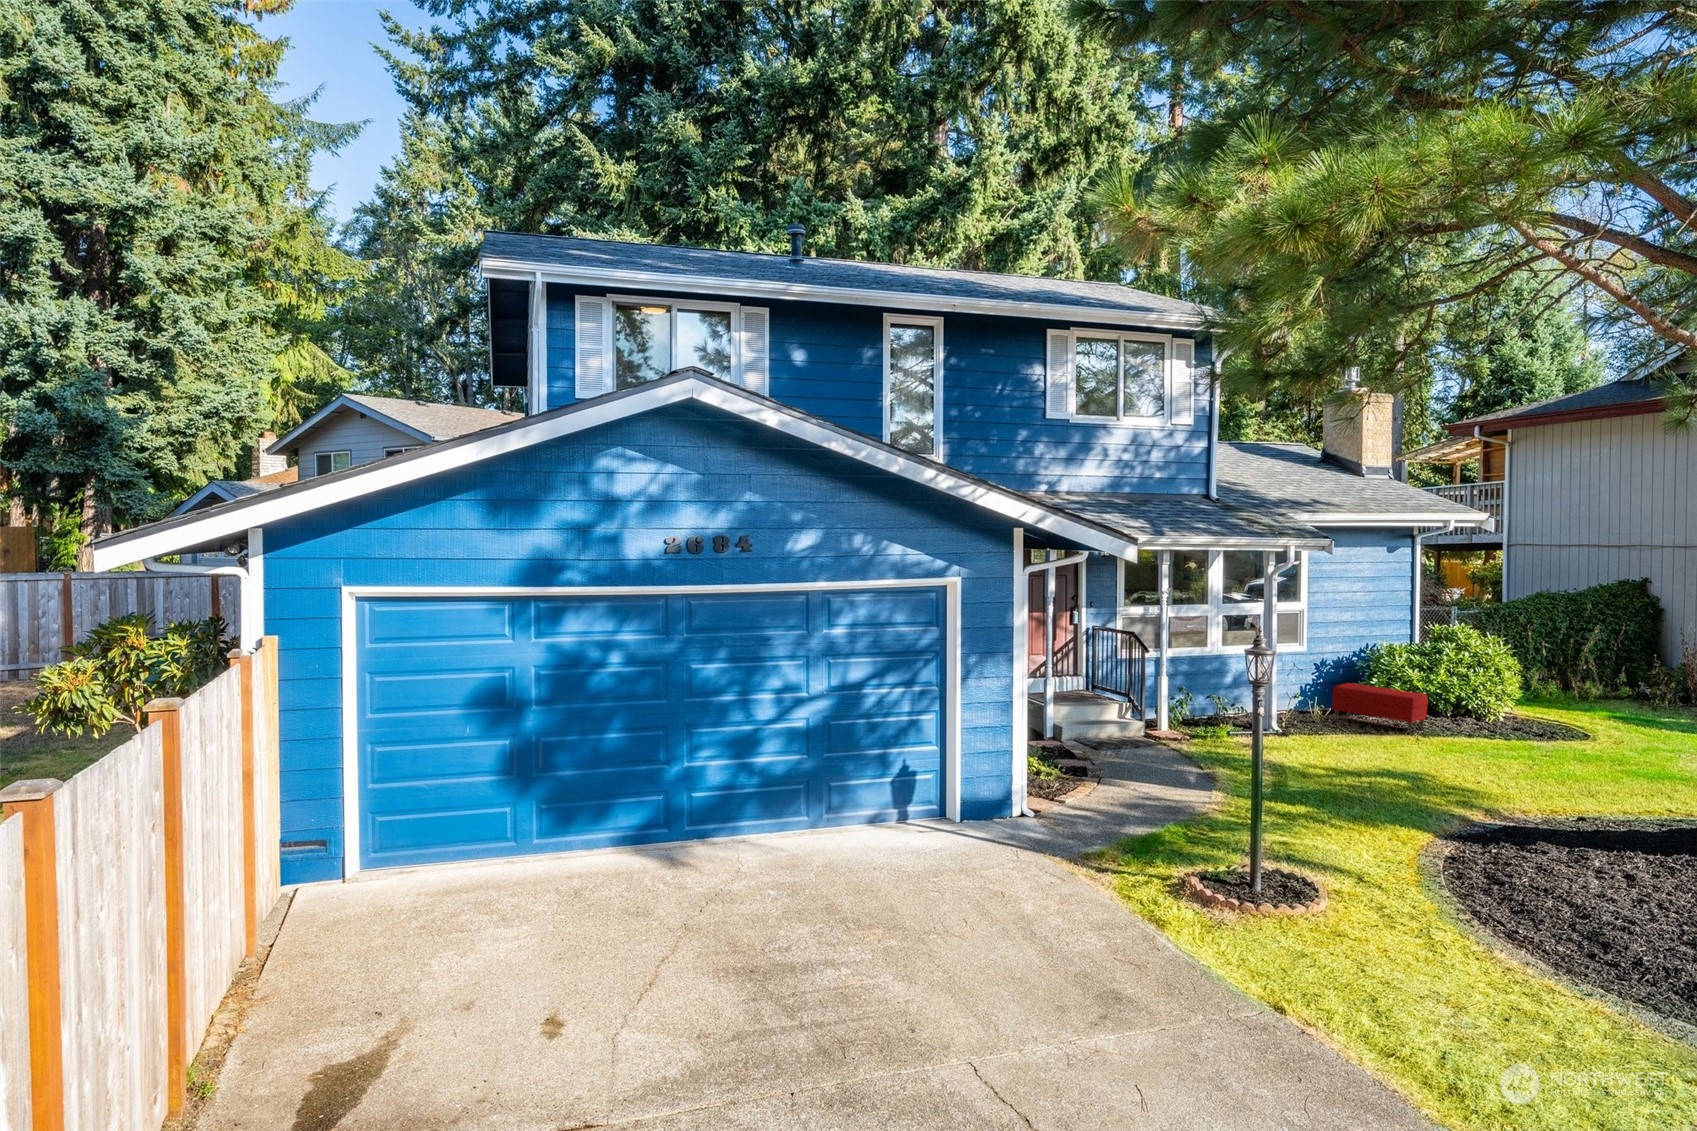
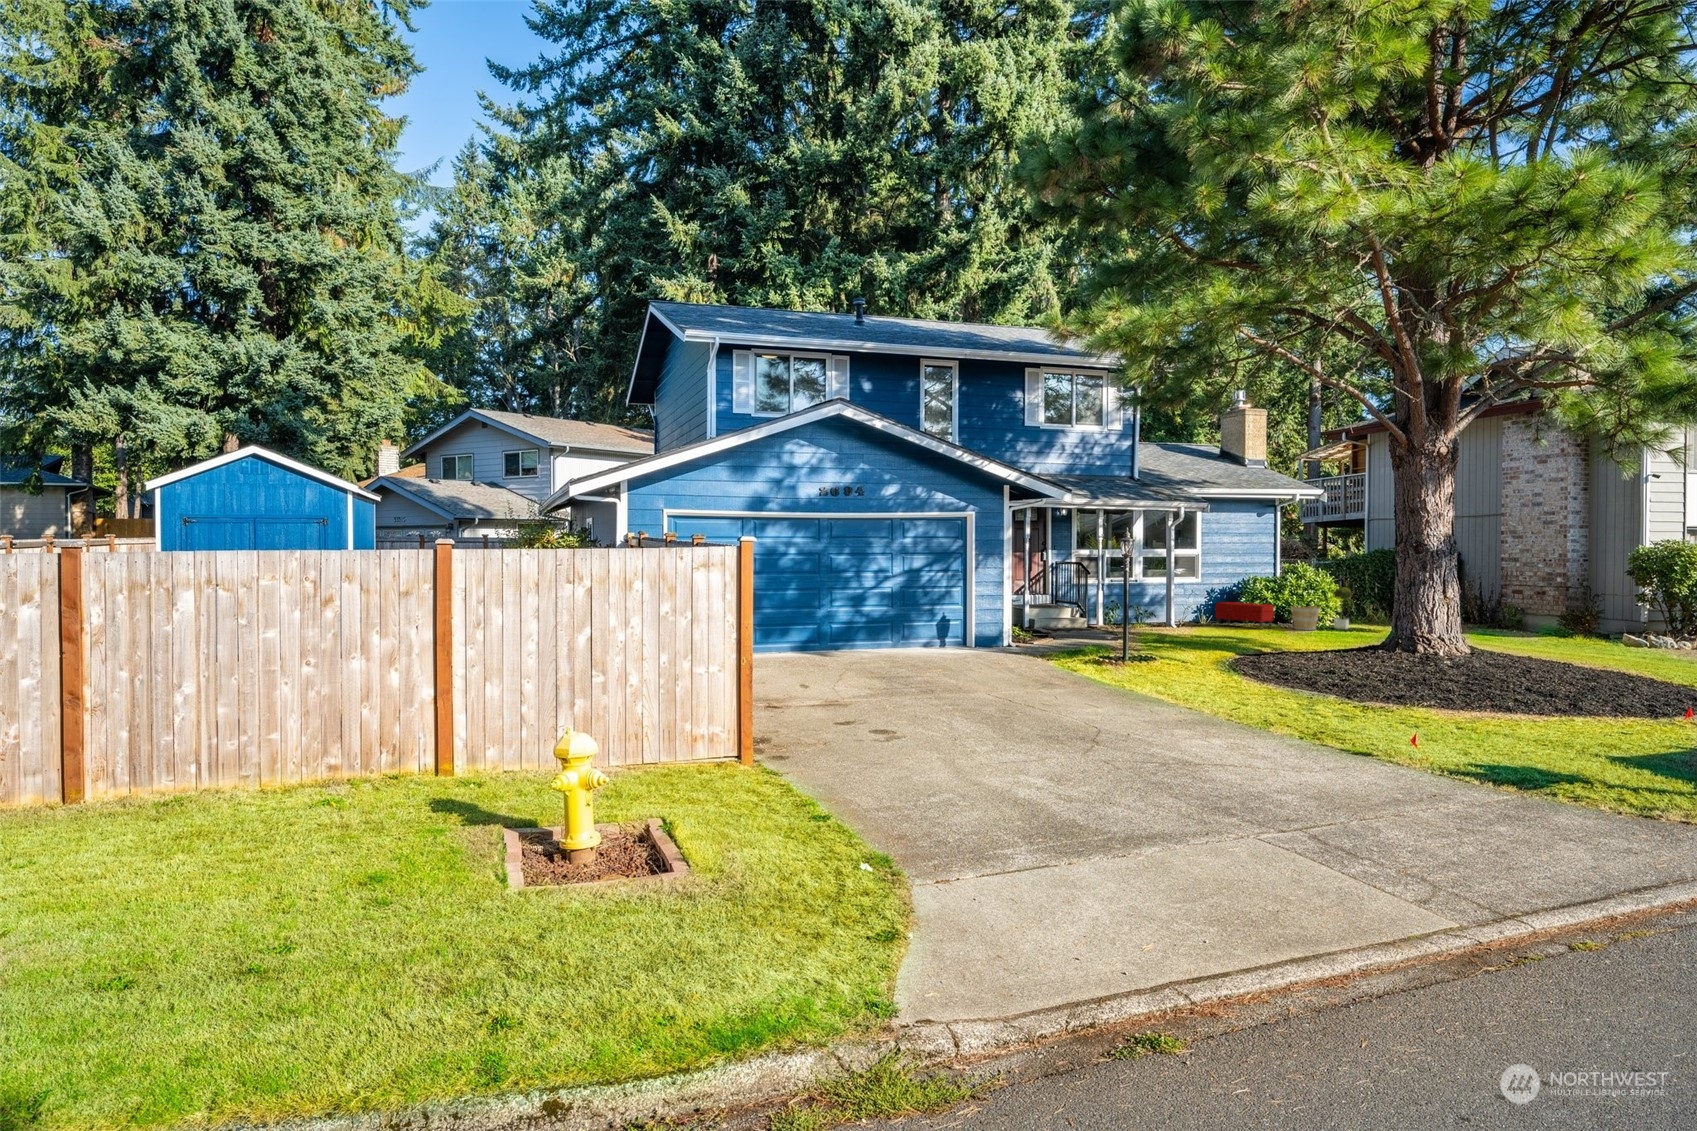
potted tree: none [1516,666,1549,731] -> present [1334,588,1351,629]
wooden bucket: none [1454,695,1505,737] -> present [1291,606,1320,631]

